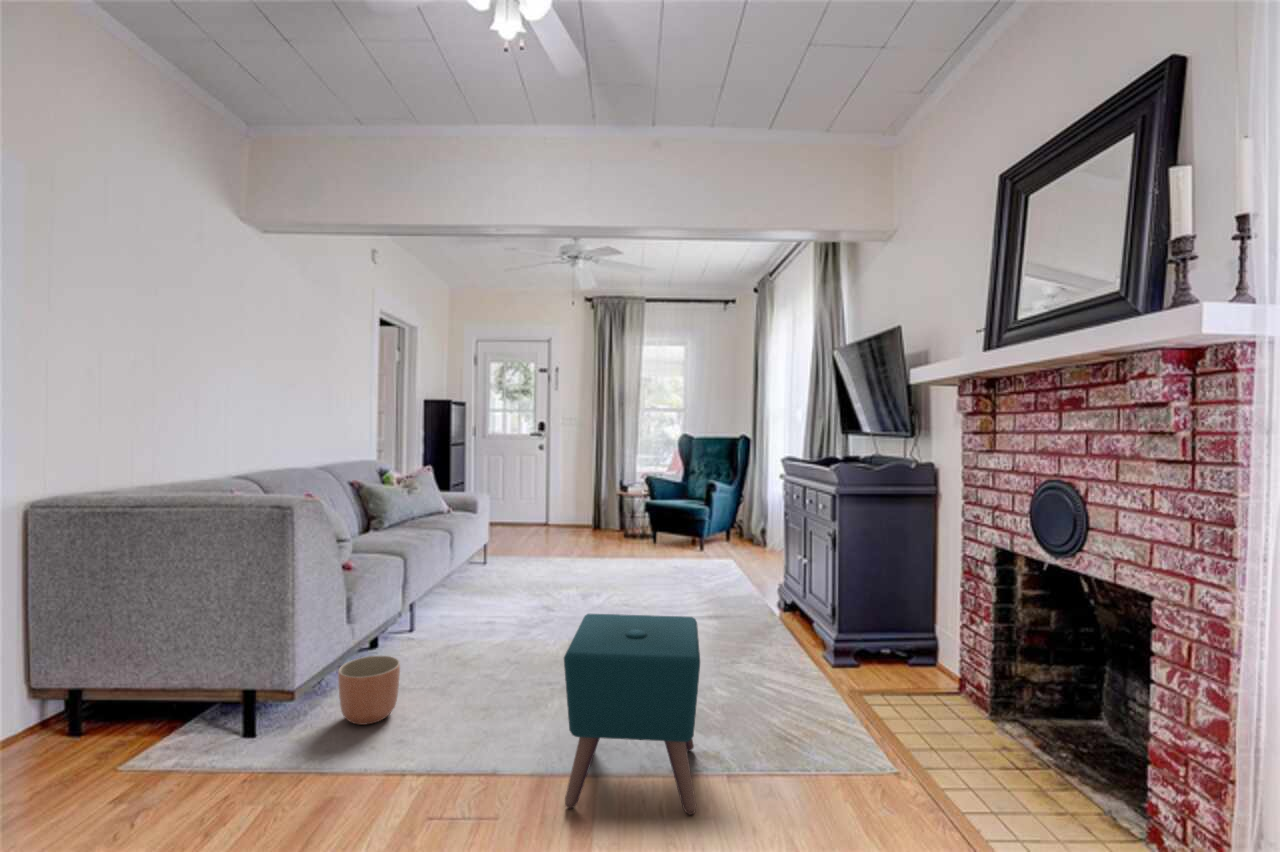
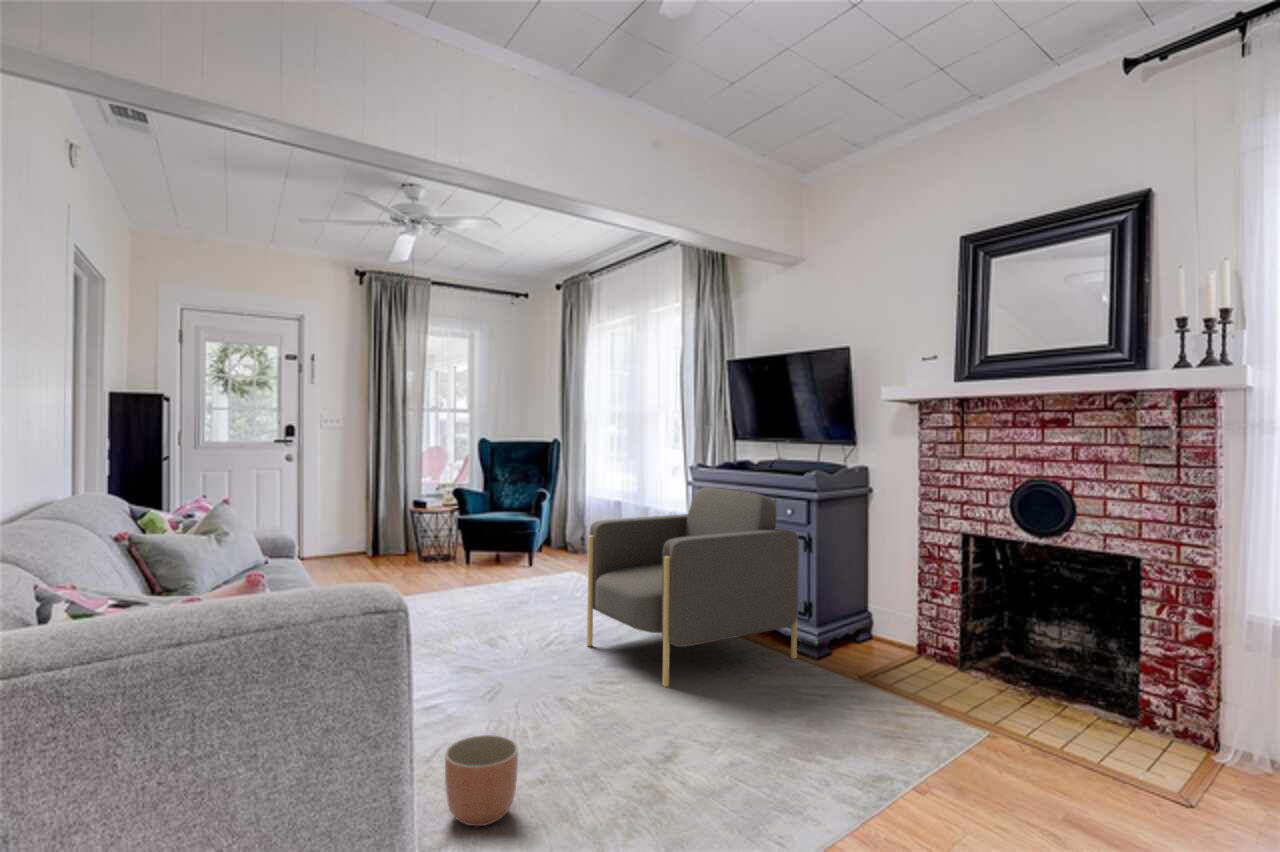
armchair: none [637,477,820,659] -> present [587,487,799,687]
ottoman: present [564,614,700,815] -> none [739,625,909,826]

